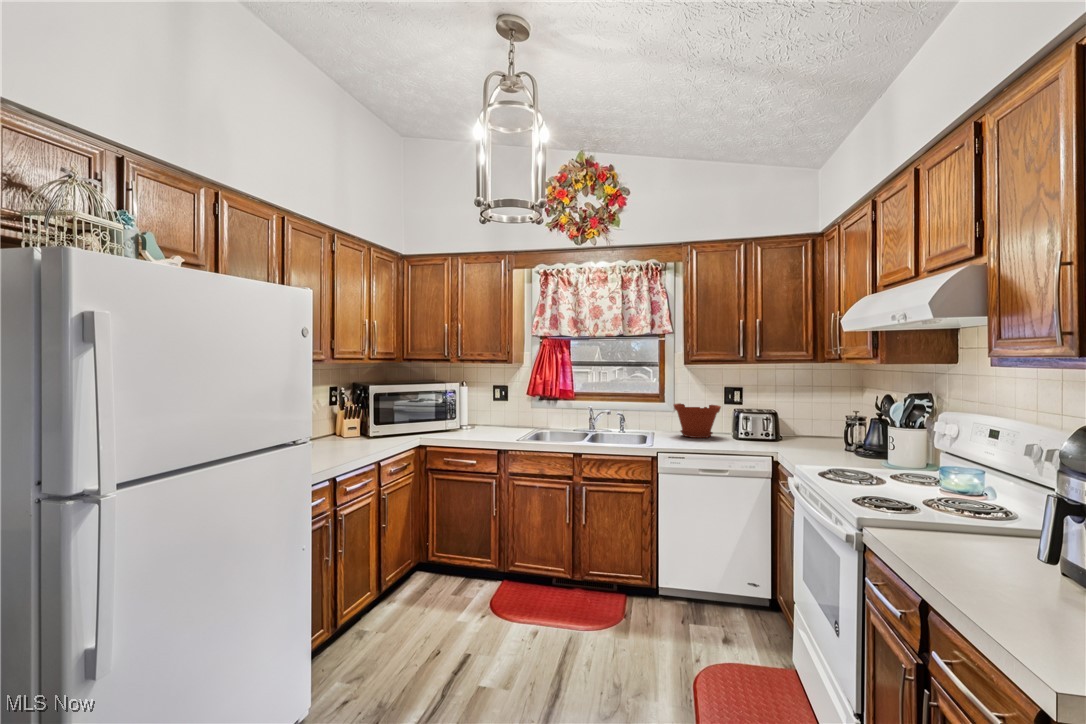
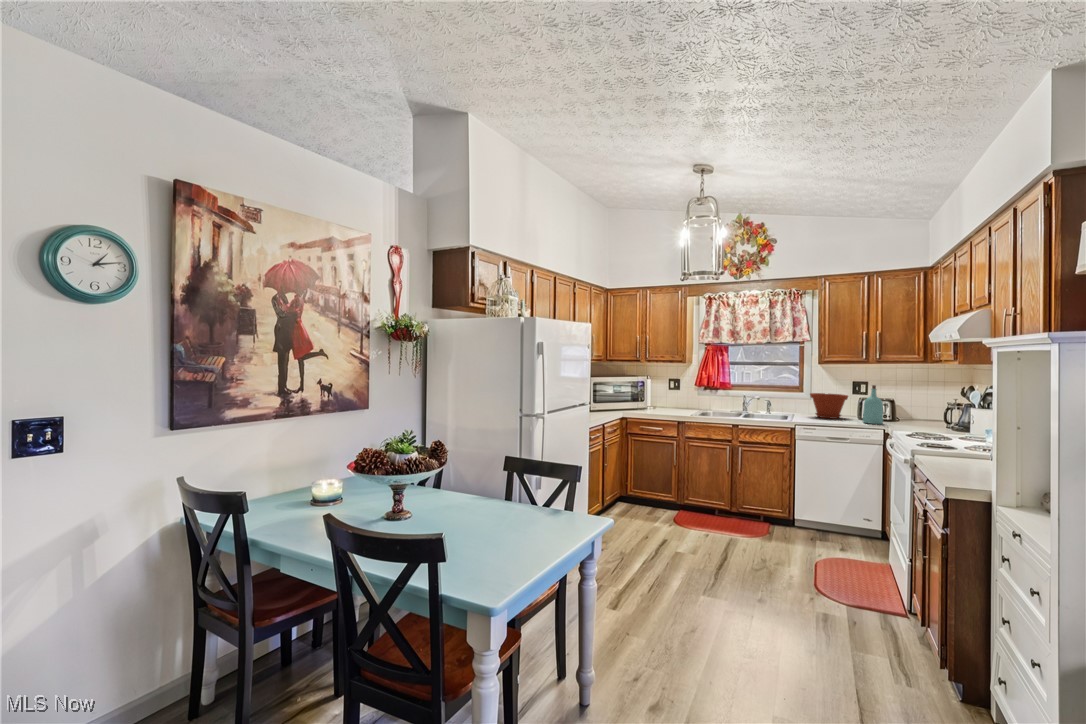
bottle: none [742,393,767,447] -> present [863,385,883,424]

